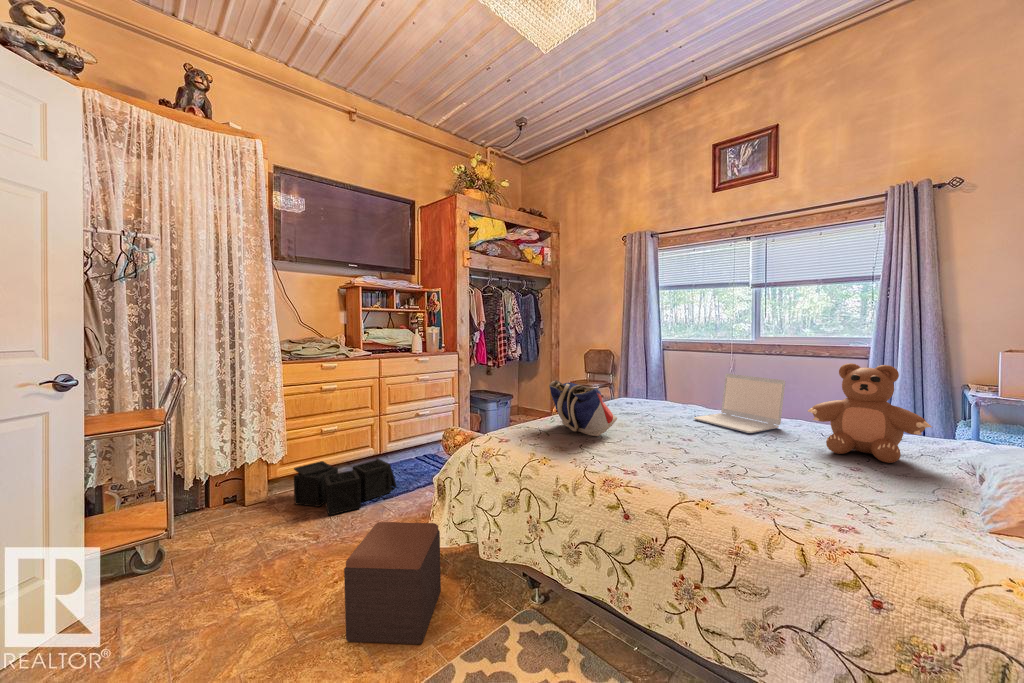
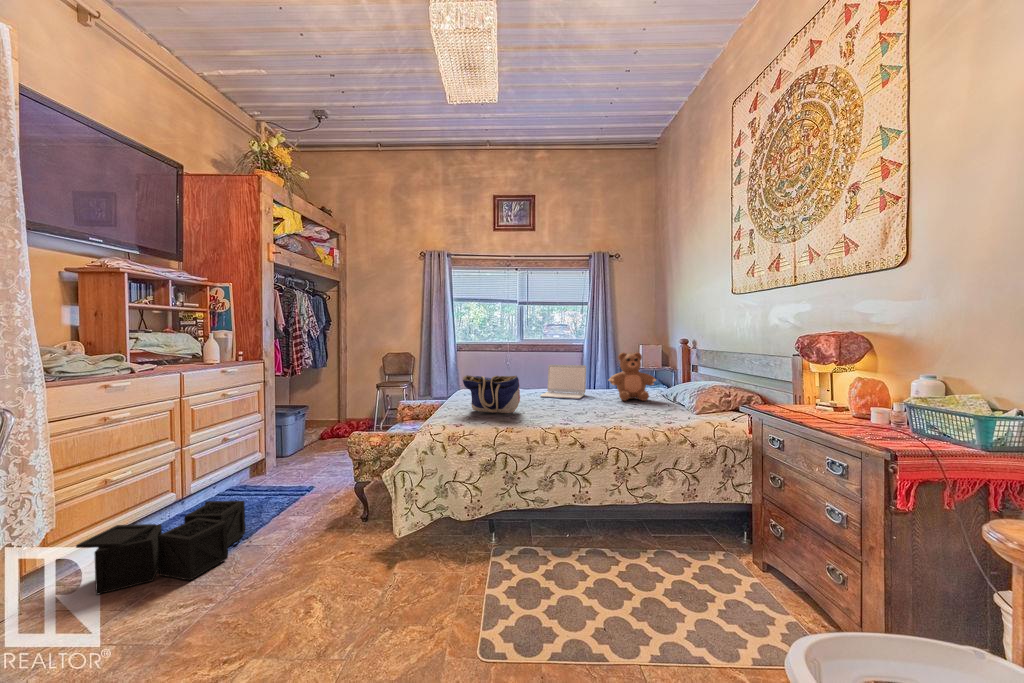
footstool: present [344,522,441,644] -> none [365,508,456,630]

